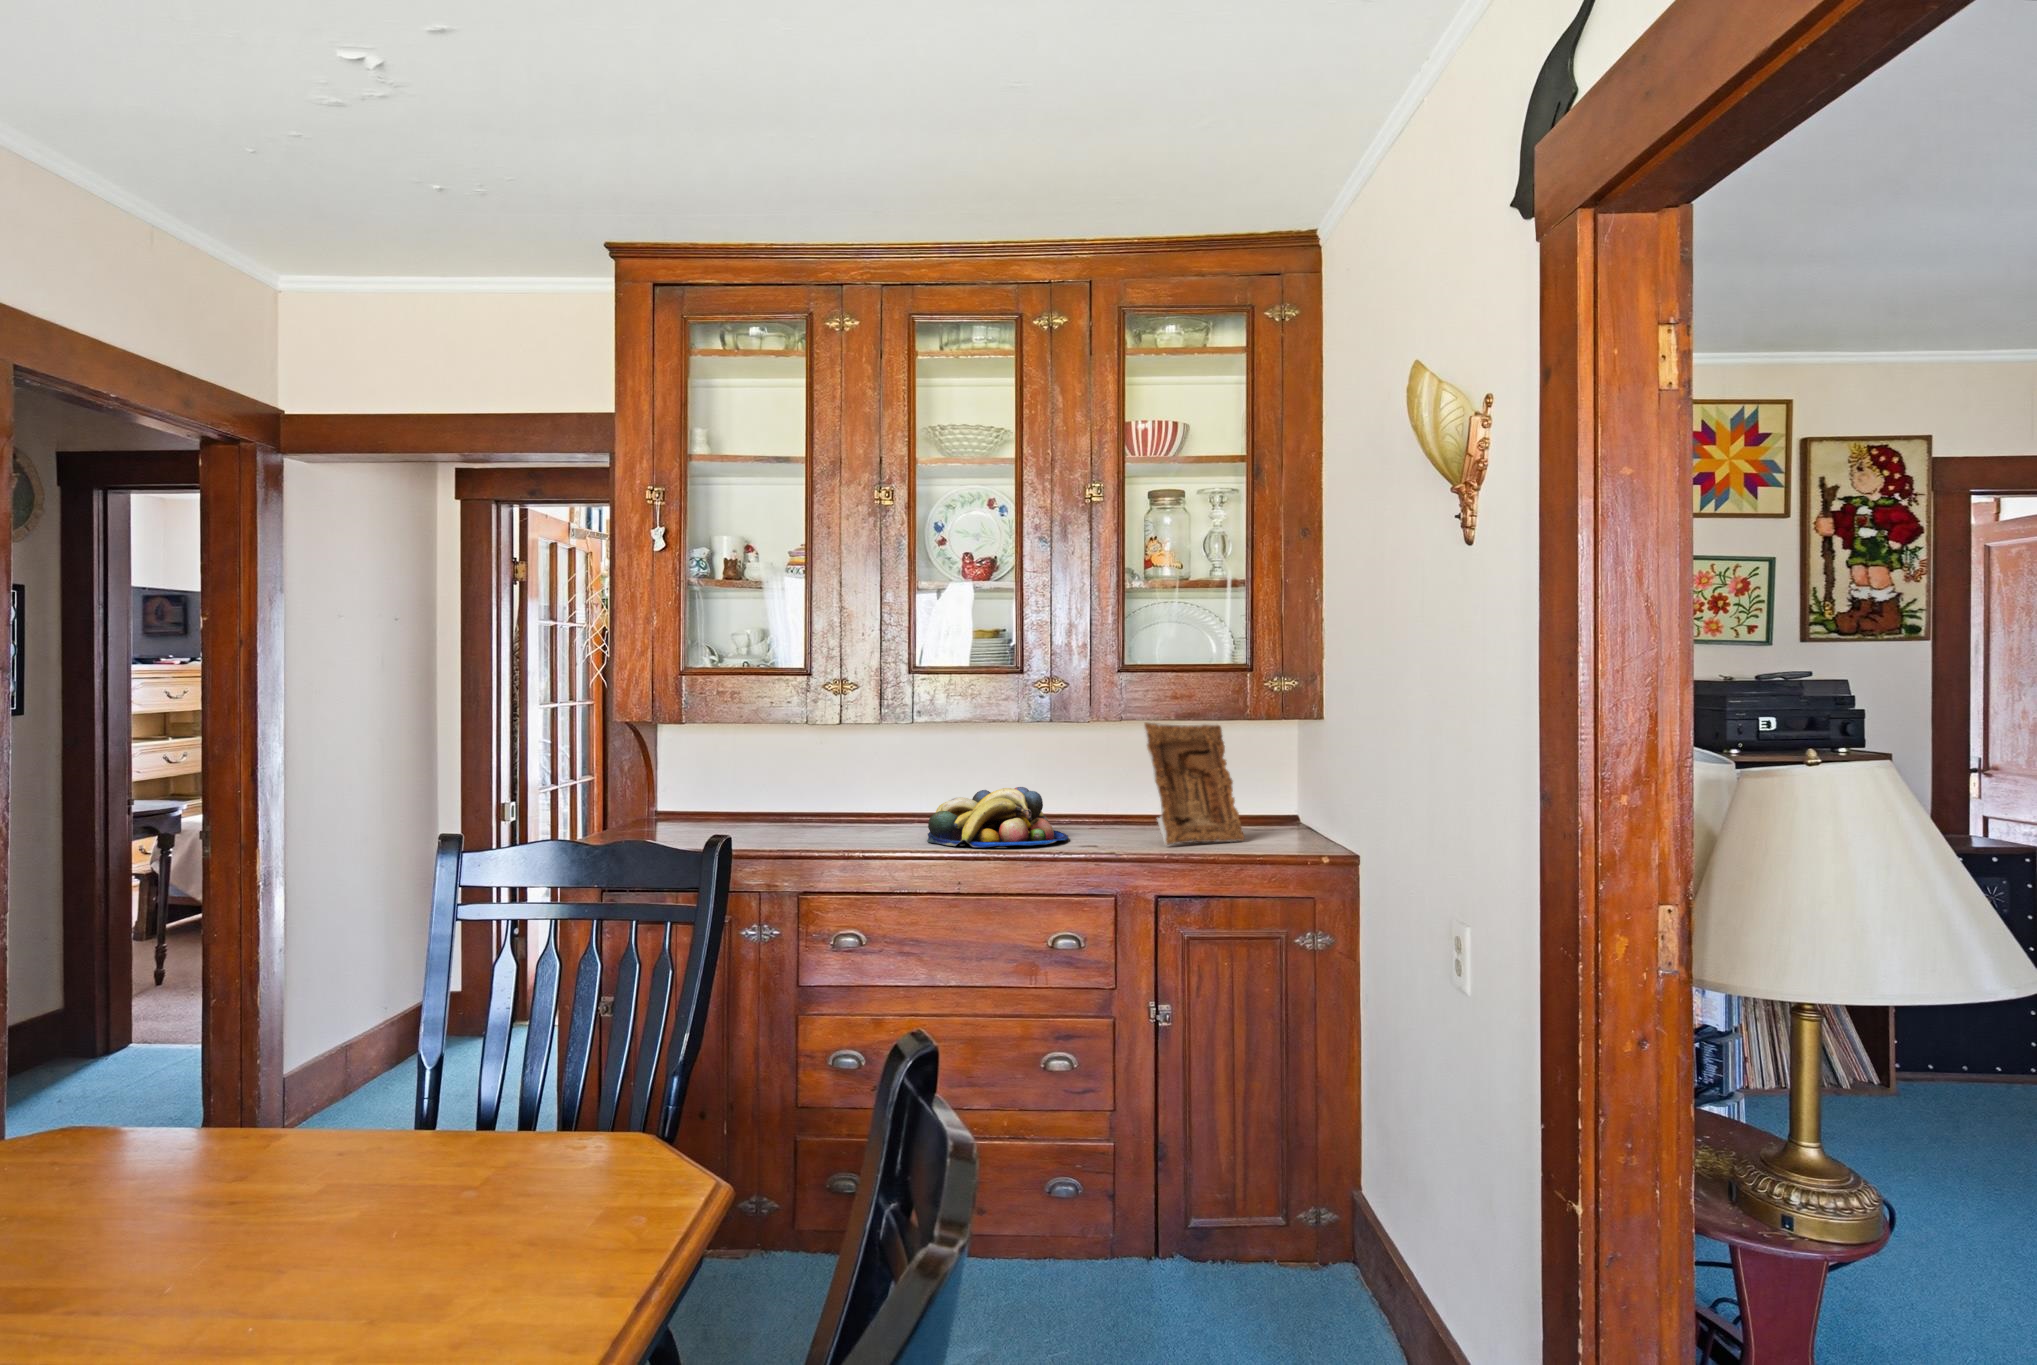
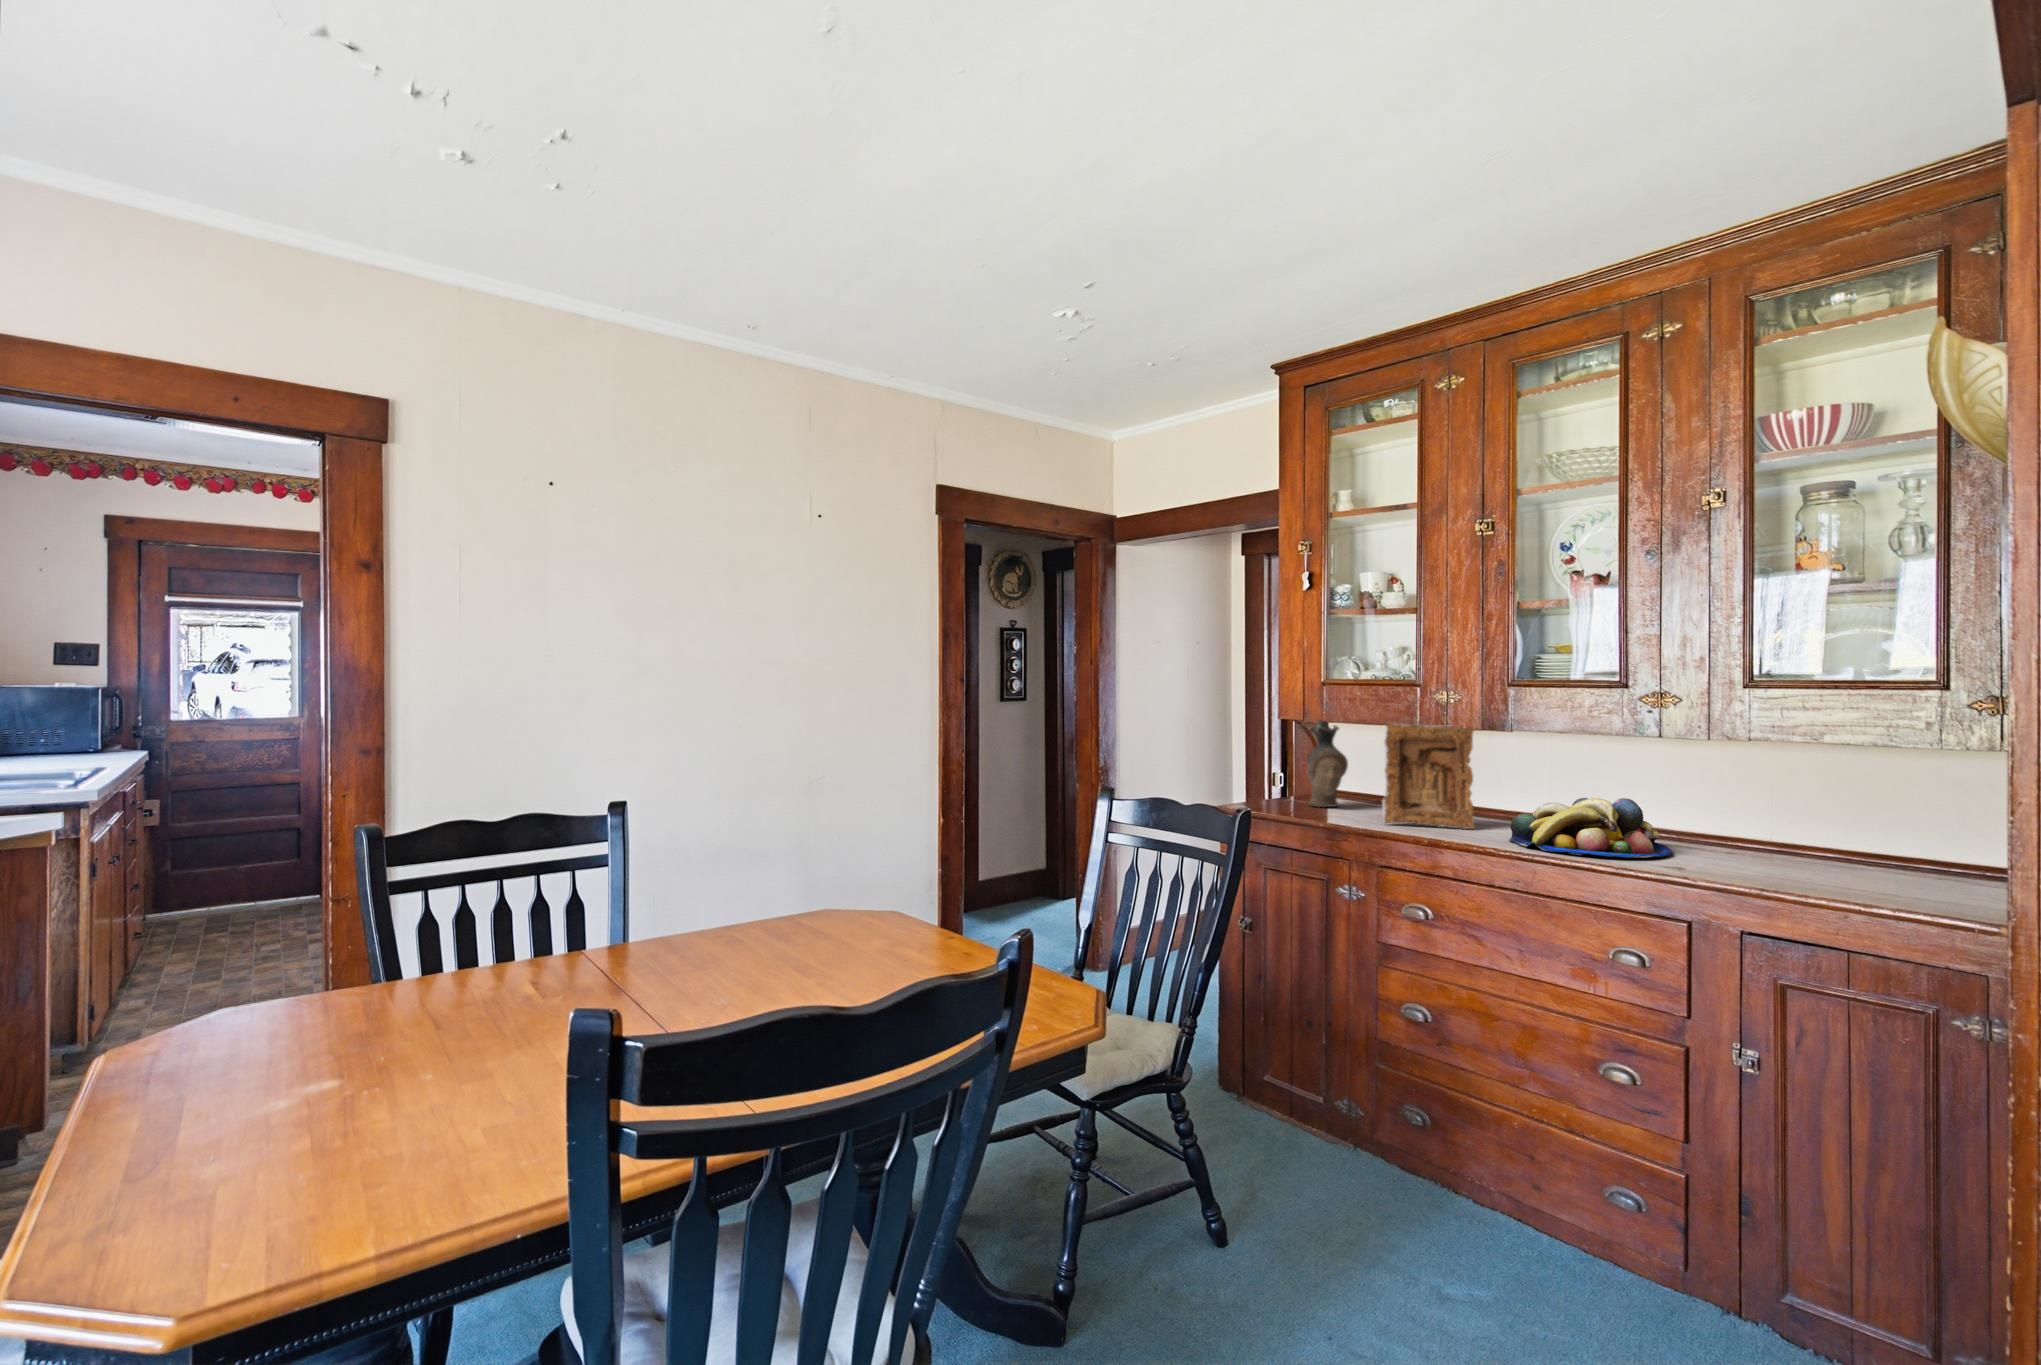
ceramic pitcher: none [661,712,714,831] -> present [1307,720,1348,807]
picture frame: present [1144,722,1244,845] -> present [1383,722,1475,829]

